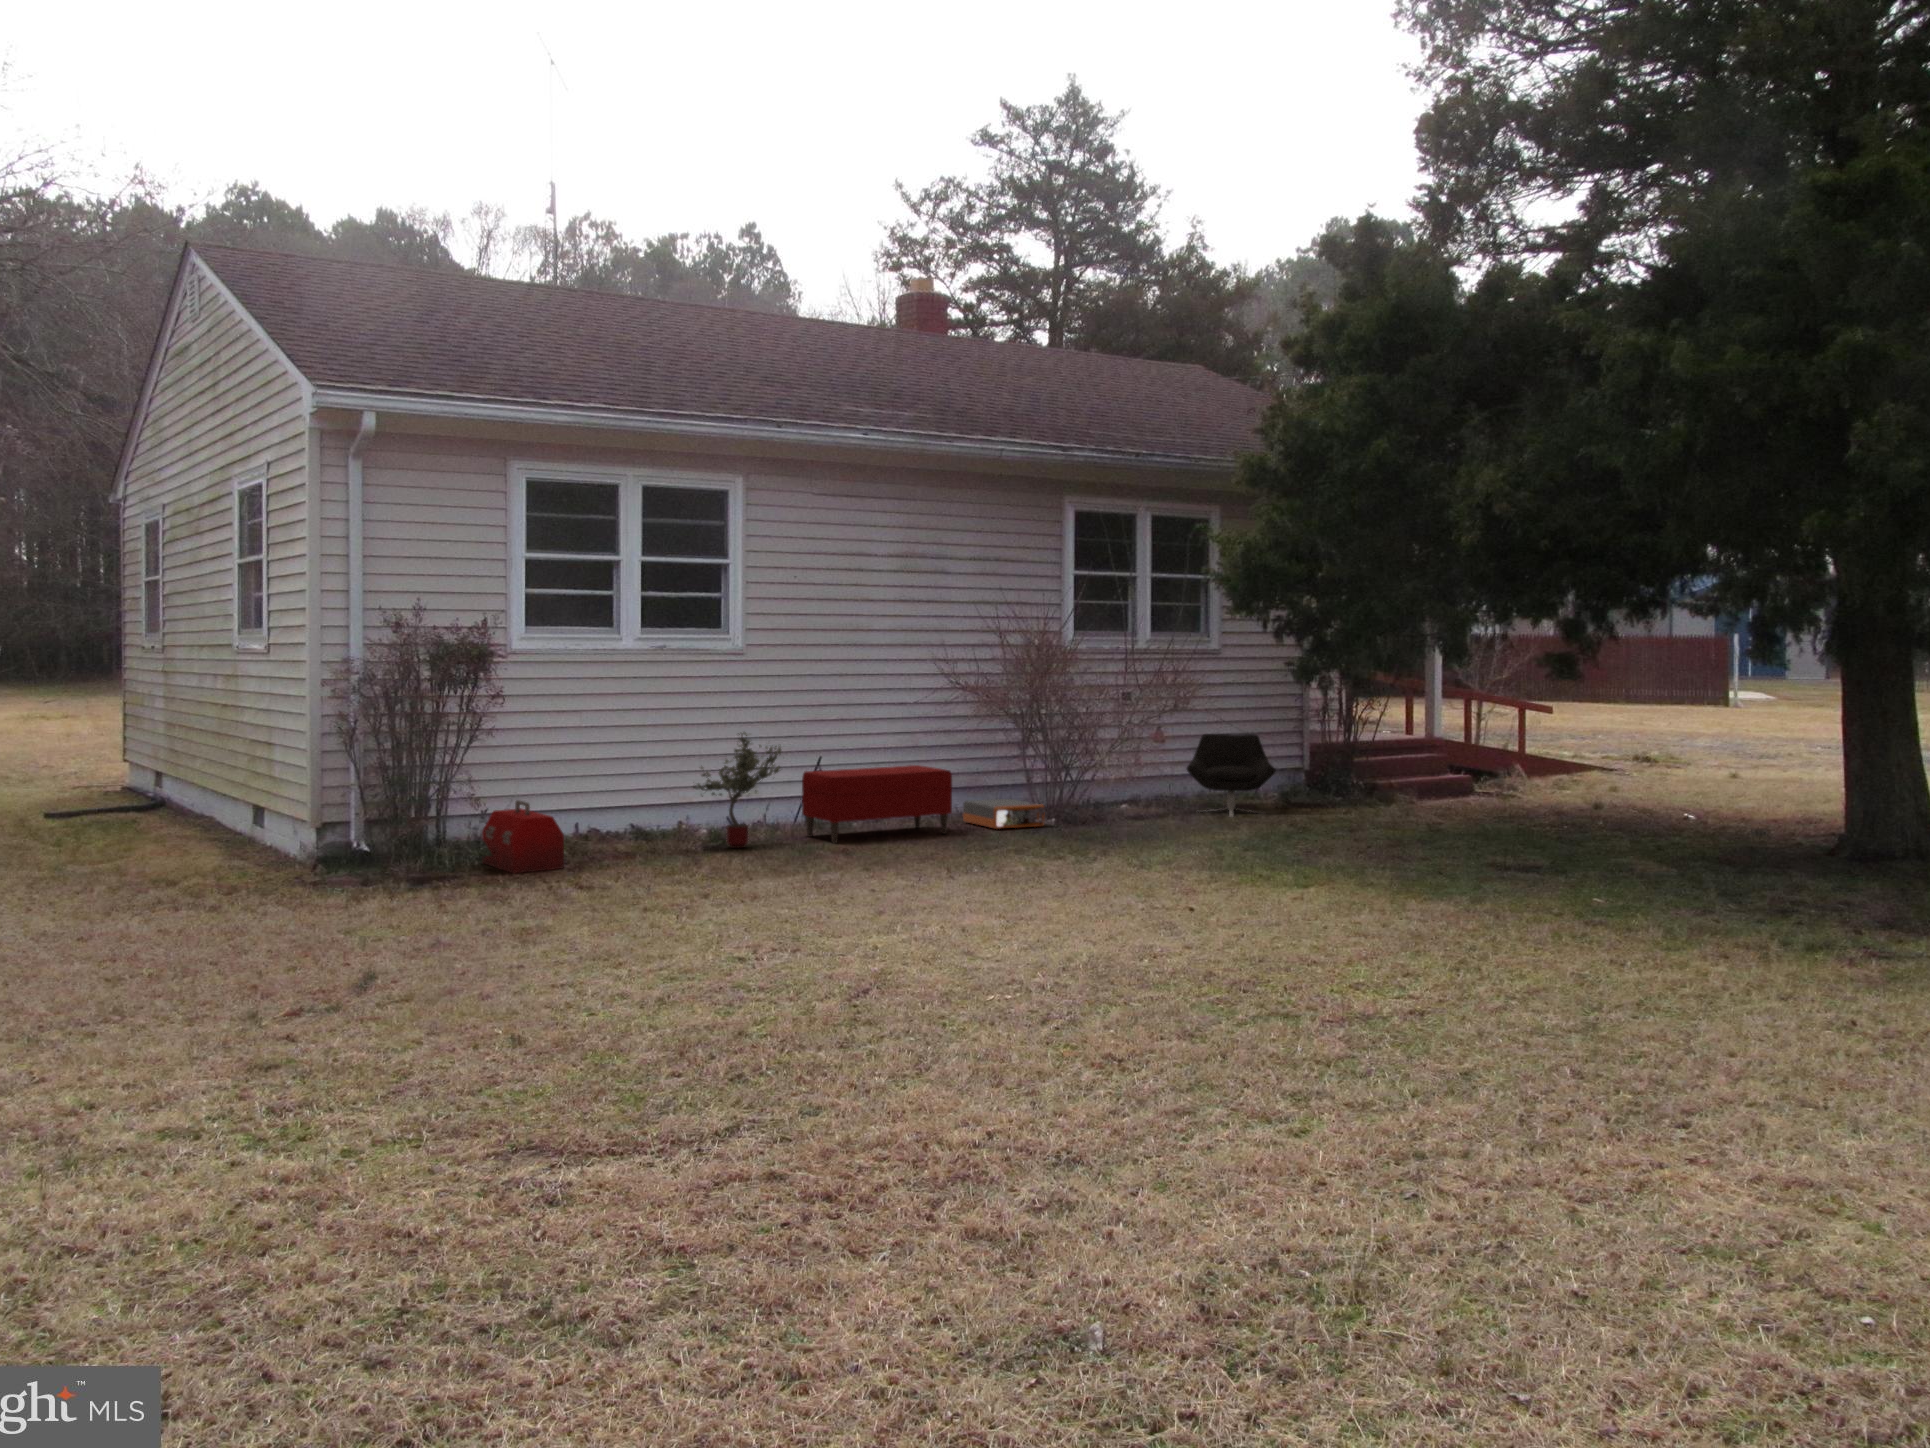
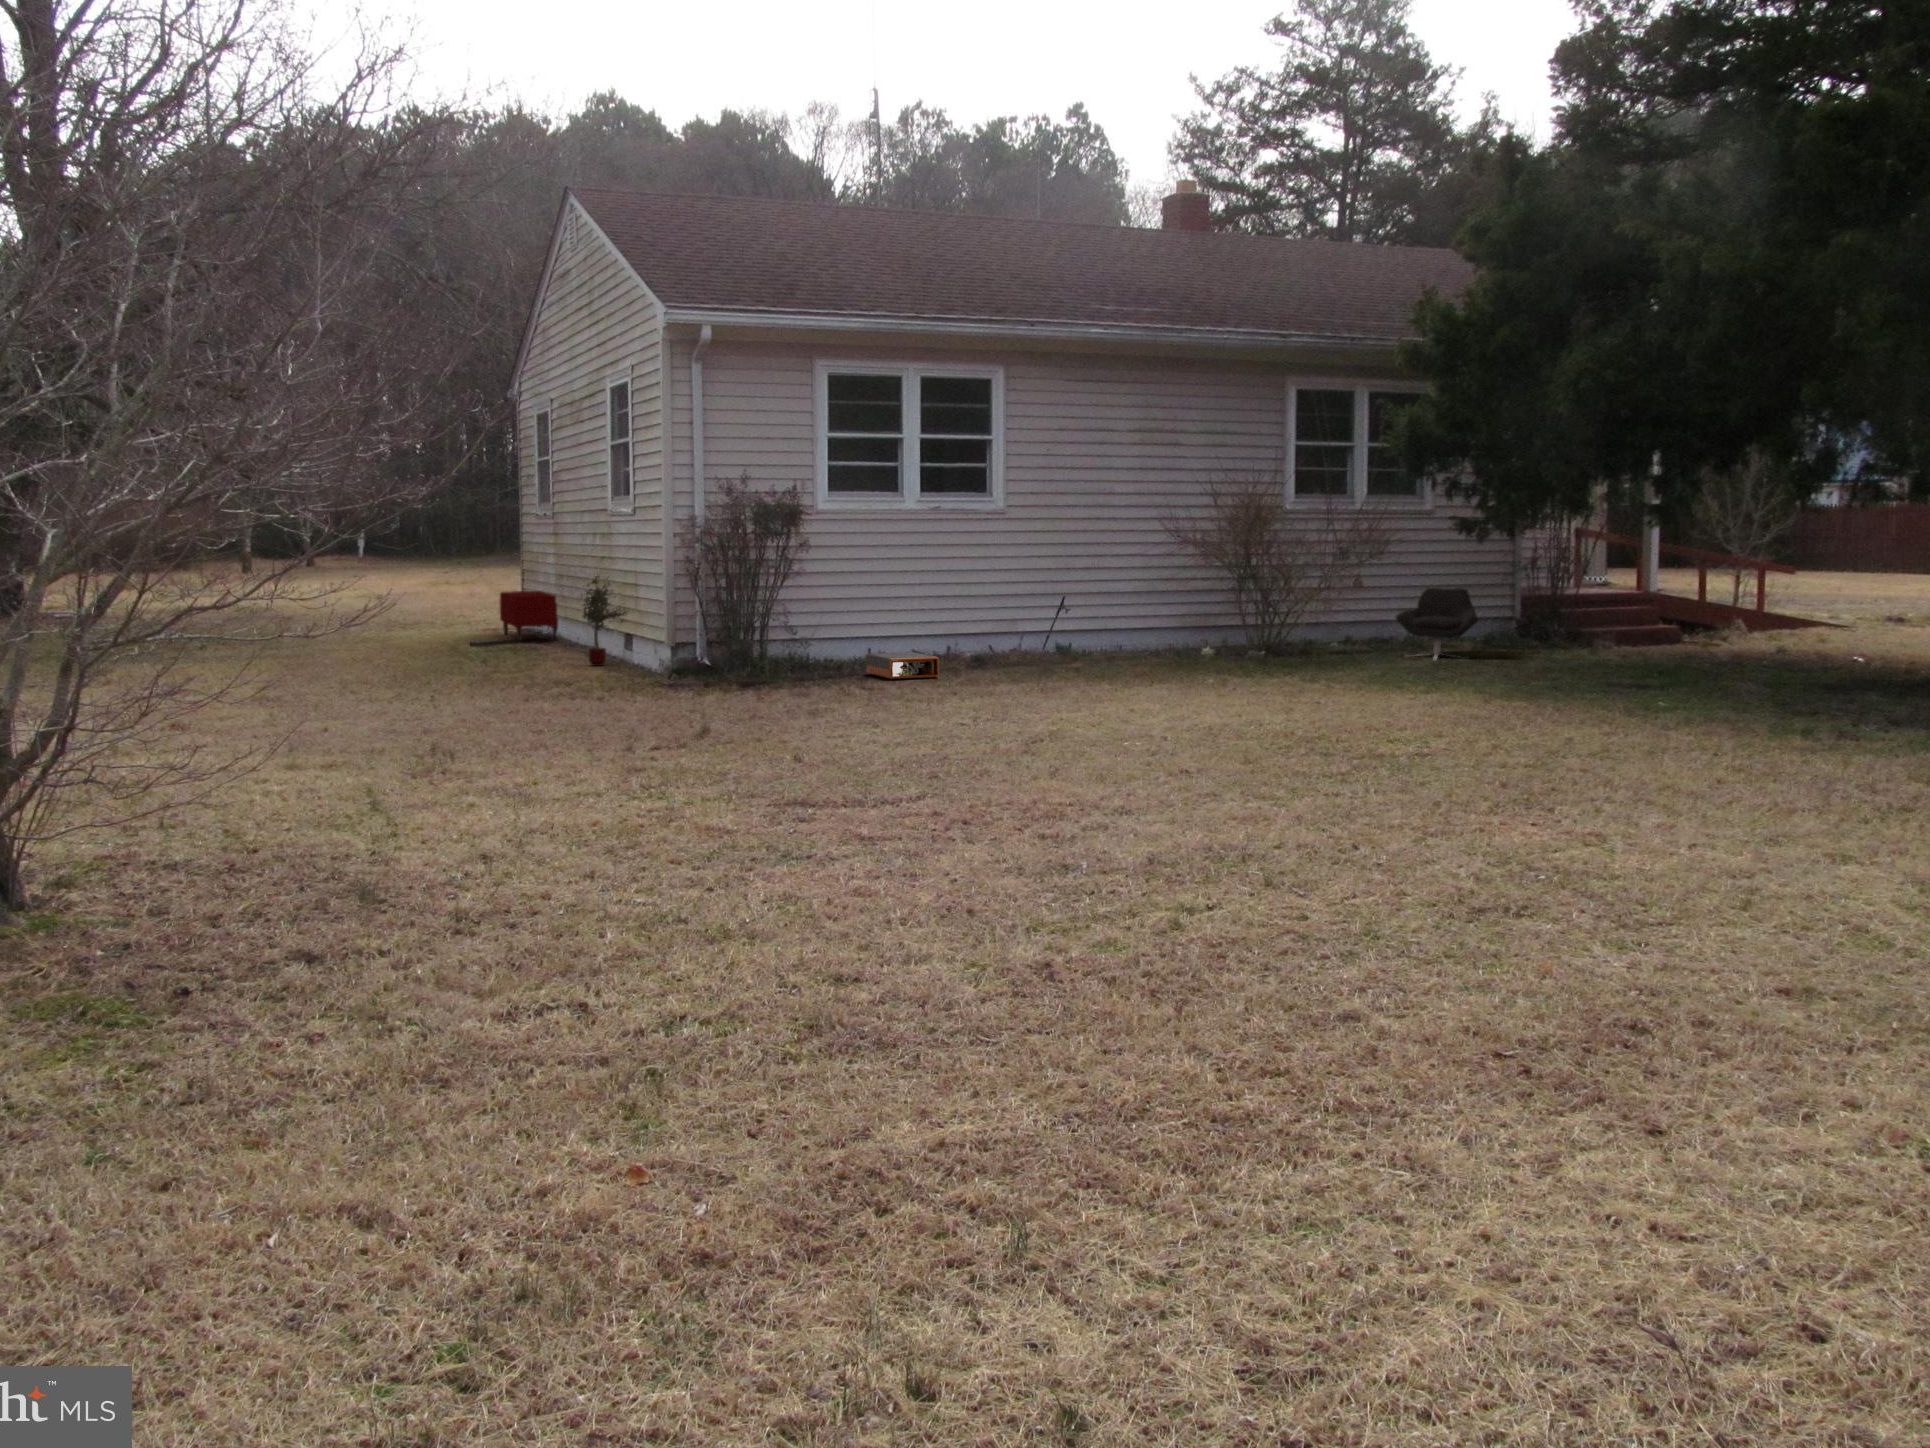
potted tree: present [693,732,781,848] -> present [581,576,627,666]
bench: present [802,765,952,843] -> present [499,591,558,641]
storage box: present [963,799,1045,829] -> present [867,652,939,679]
toolbox: present [482,800,564,873] -> none [793,628,855,684]

